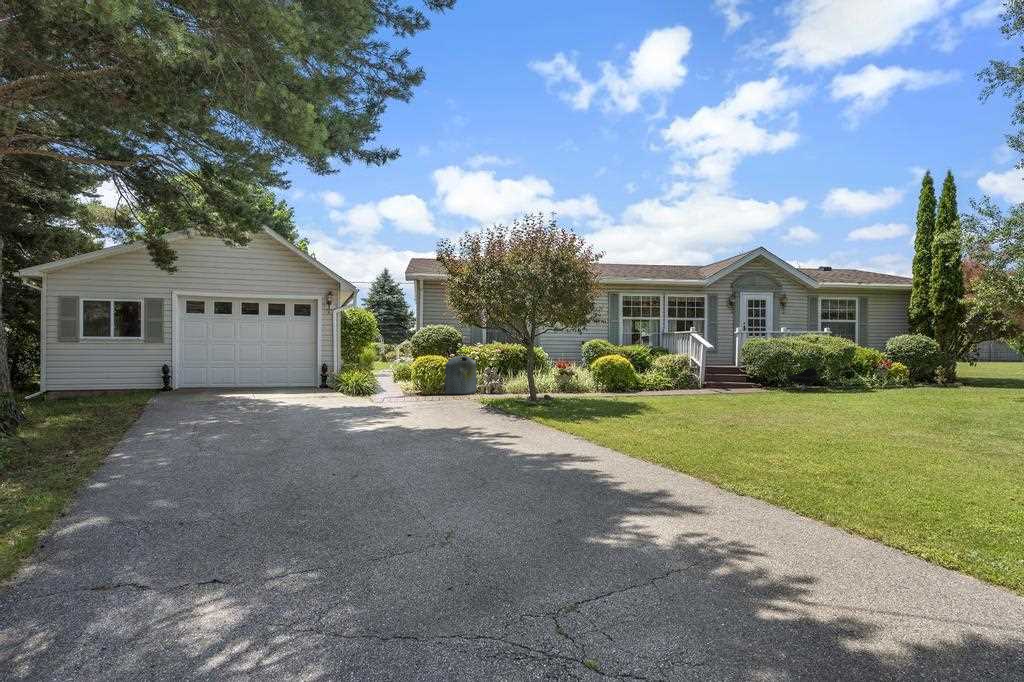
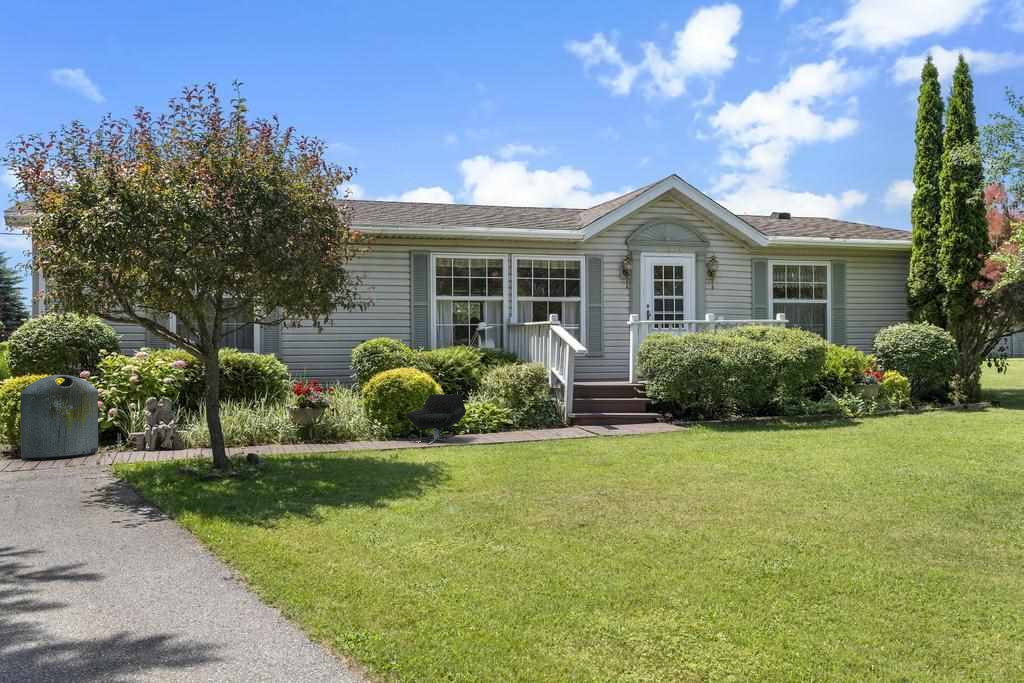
lounge chair: present [788,368,818,390] -> present [406,394,466,444]

